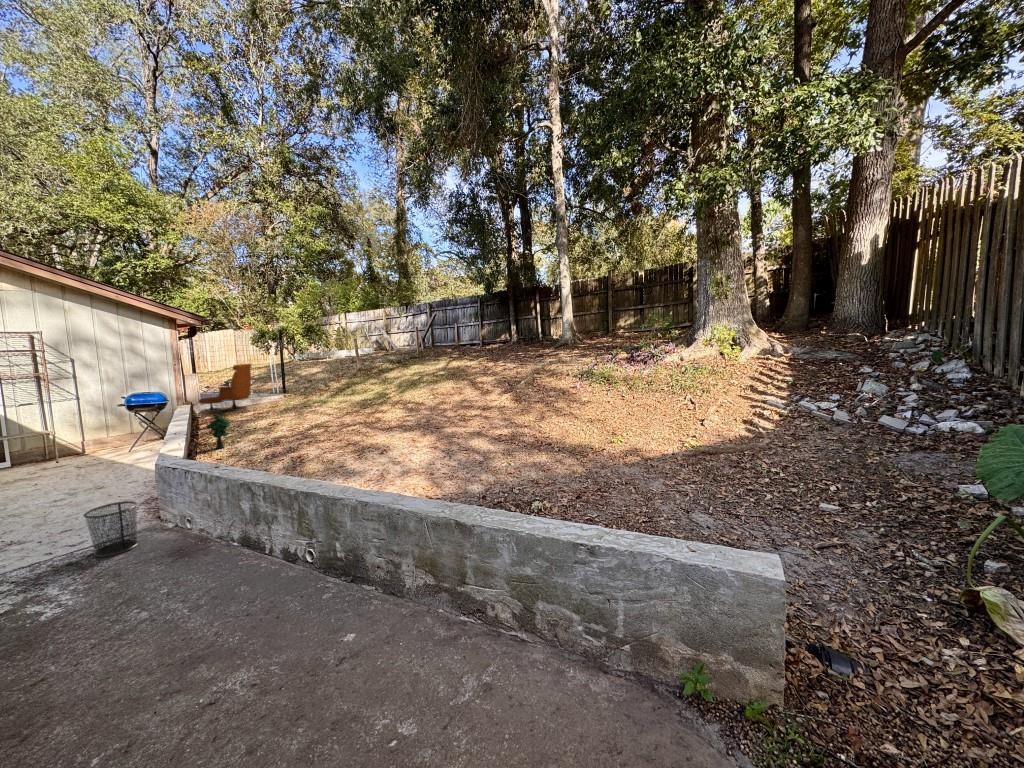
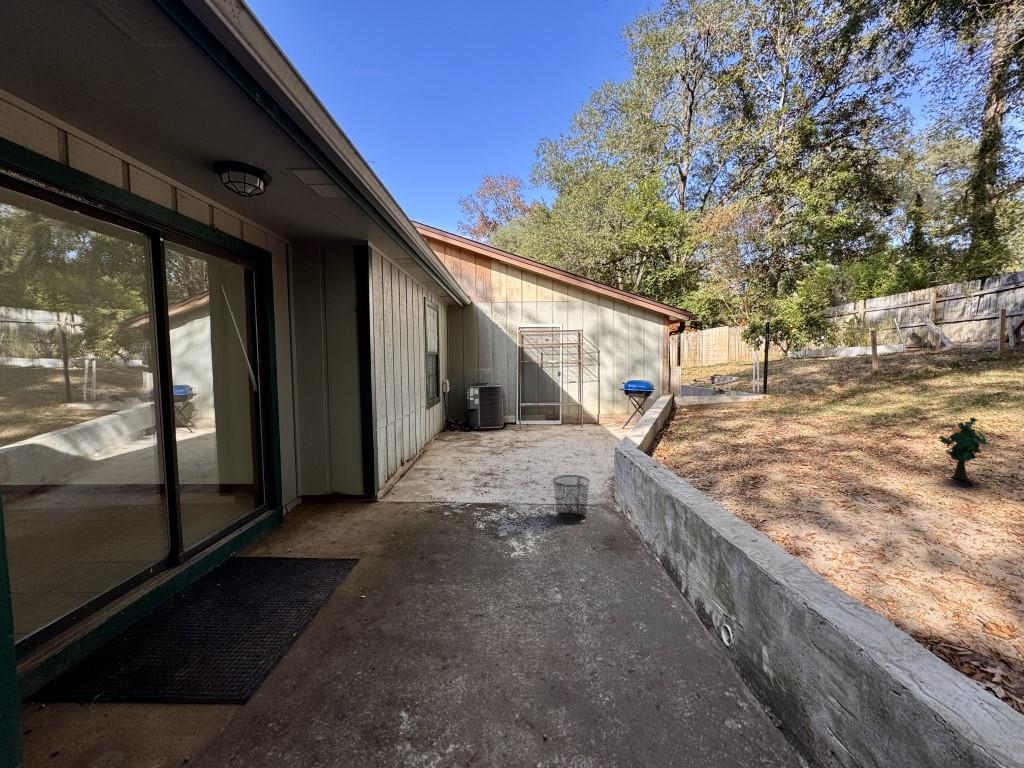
lounge chair: present [199,364,251,411] -> none [680,357,733,408]
decorative plant: present [206,410,231,449] -> present [939,418,987,480]

